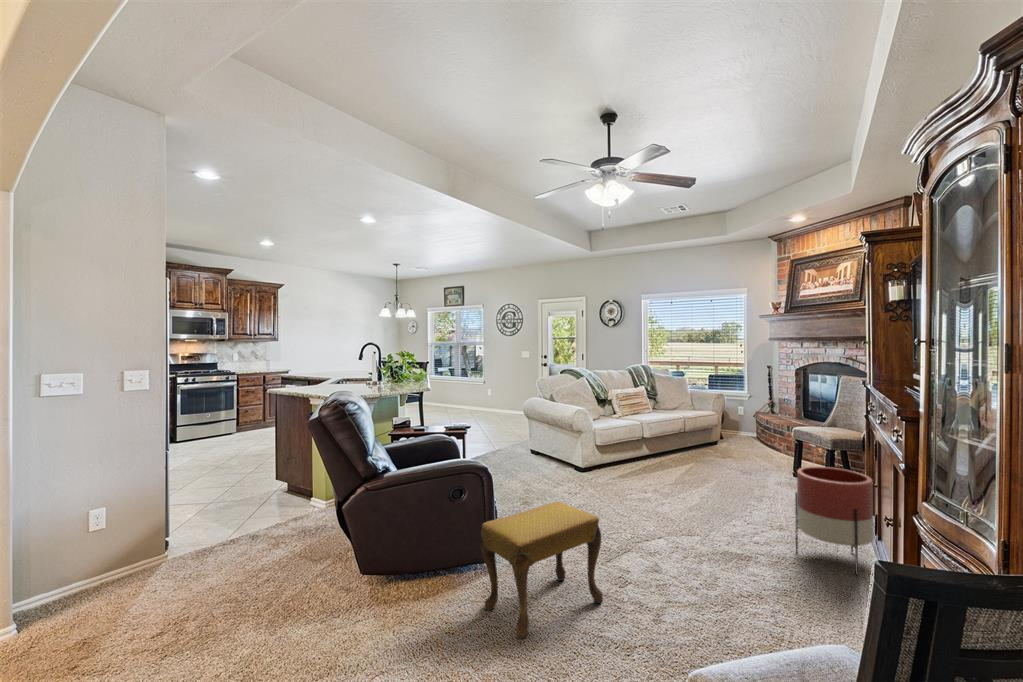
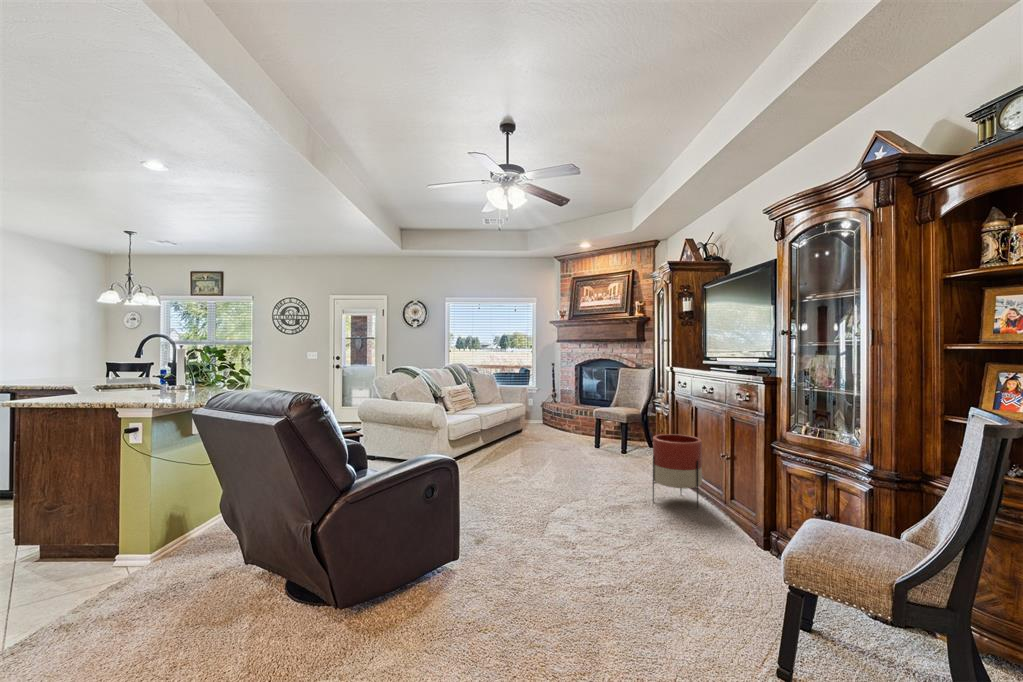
footstool: present [481,501,603,639] -> none [485,488,577,619]

